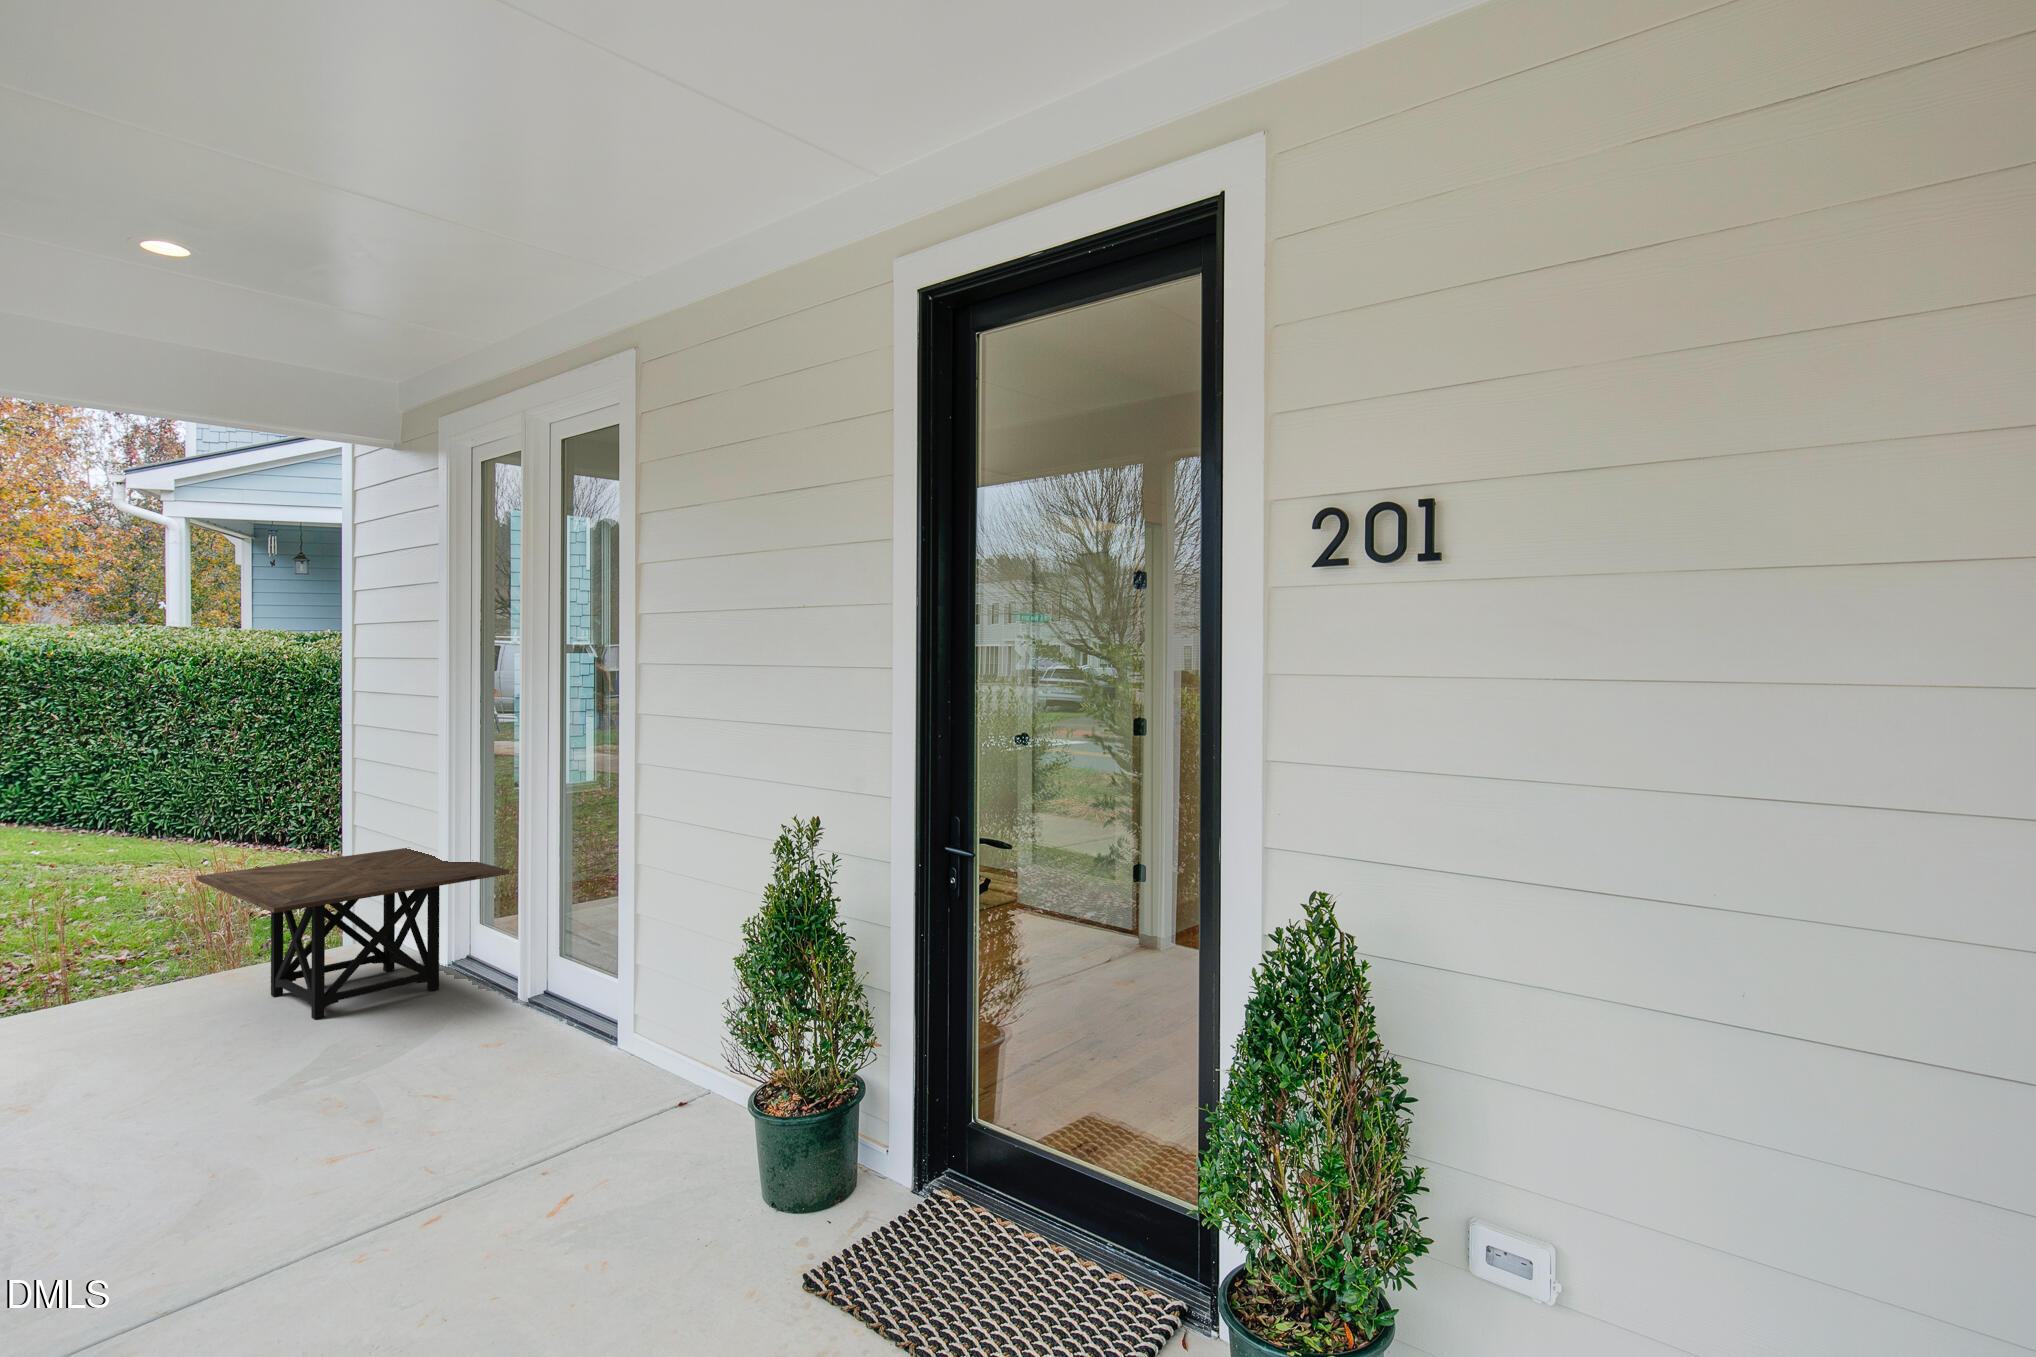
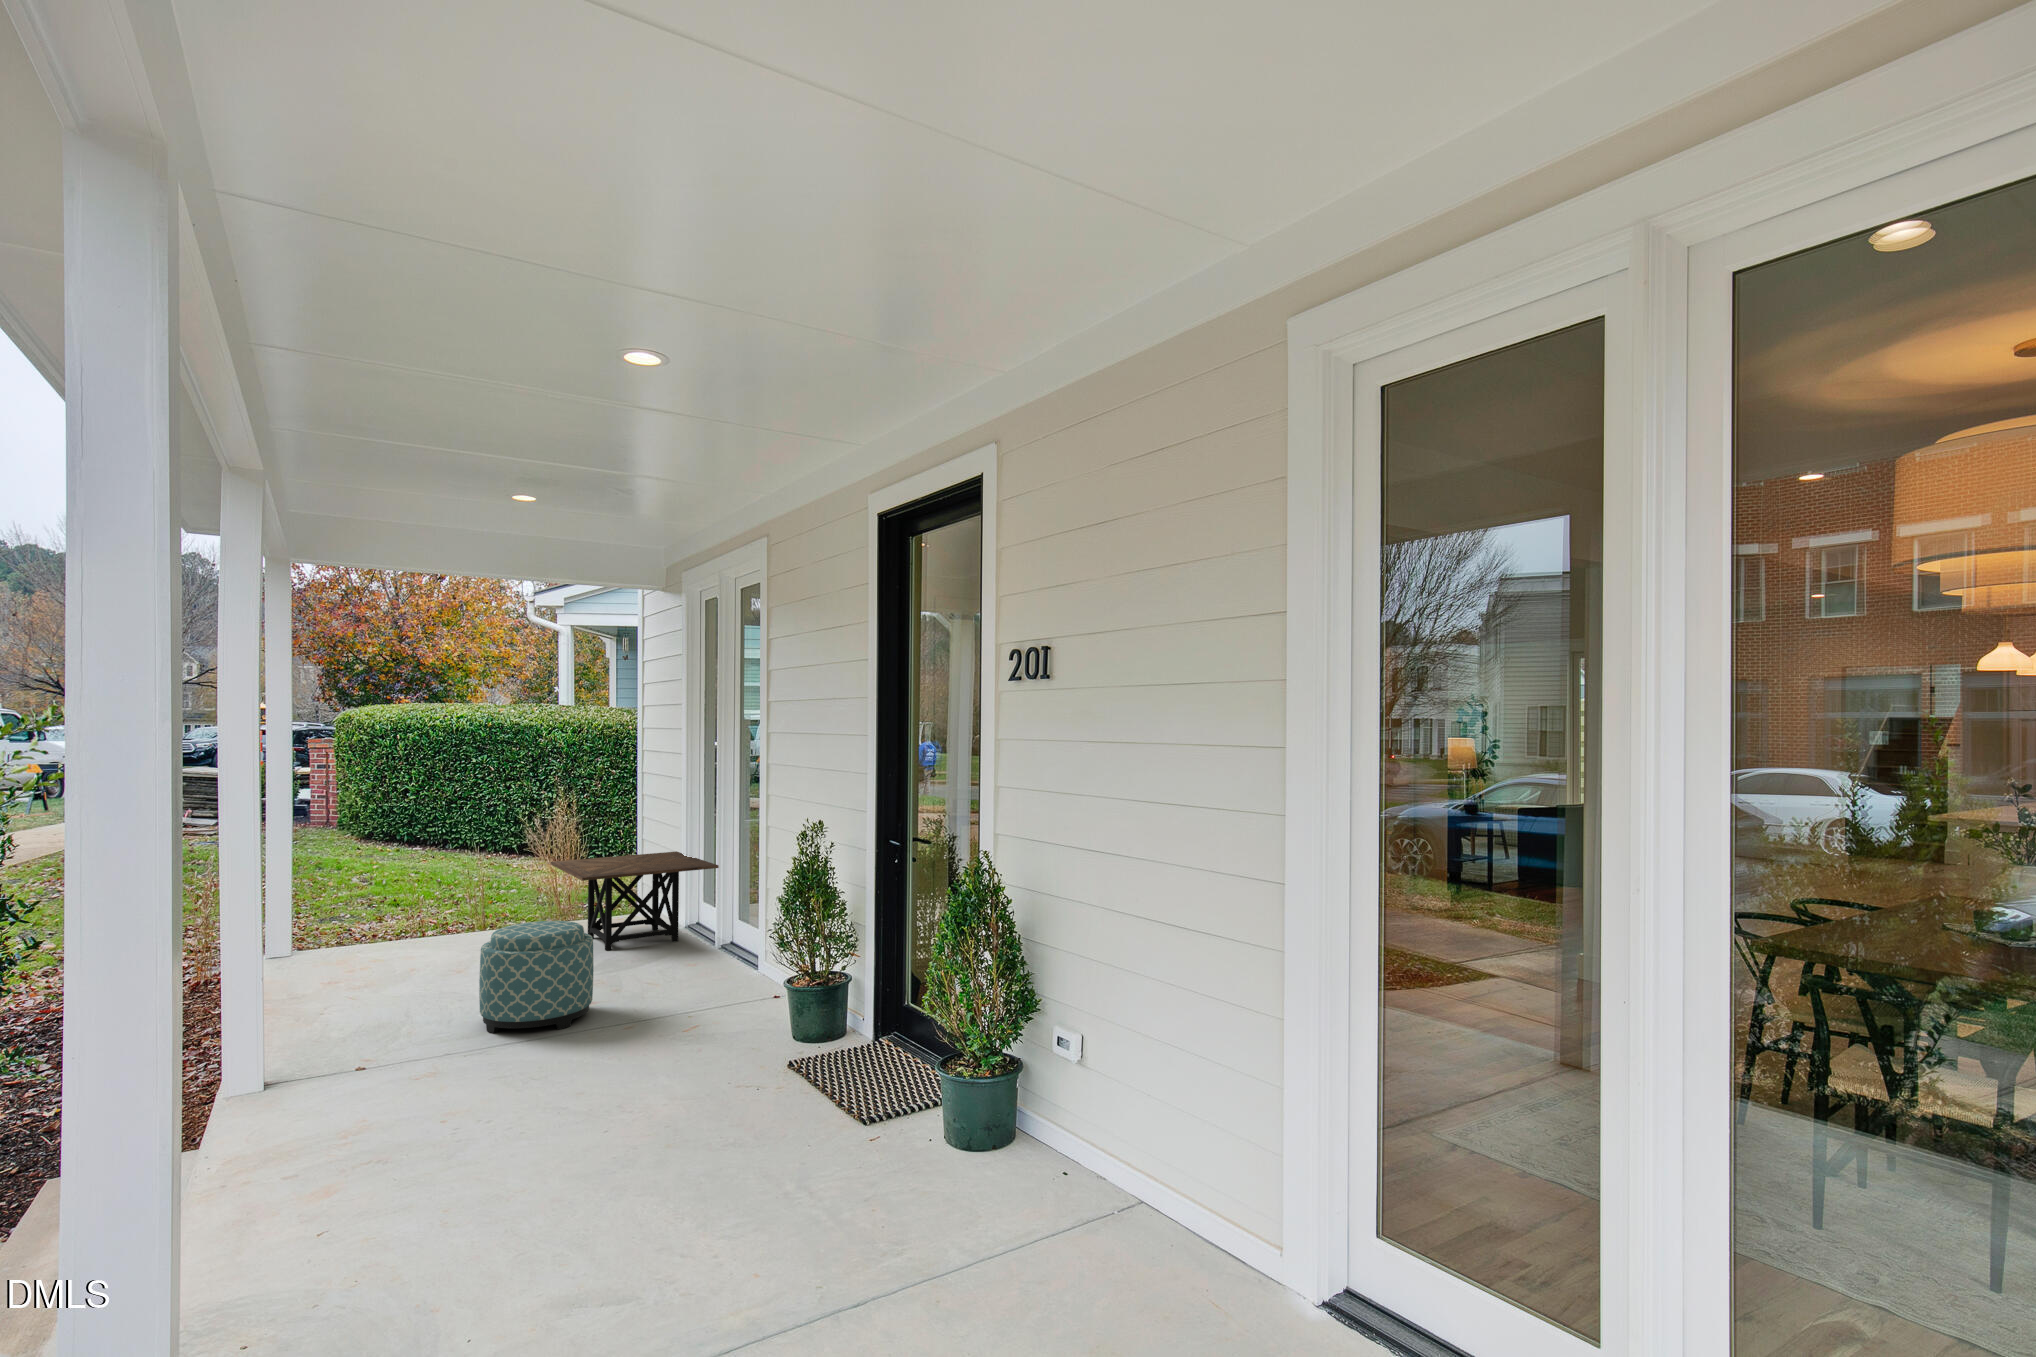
ottoman: none [86,1010,338,1263] -> present [479,921,593,1033]

